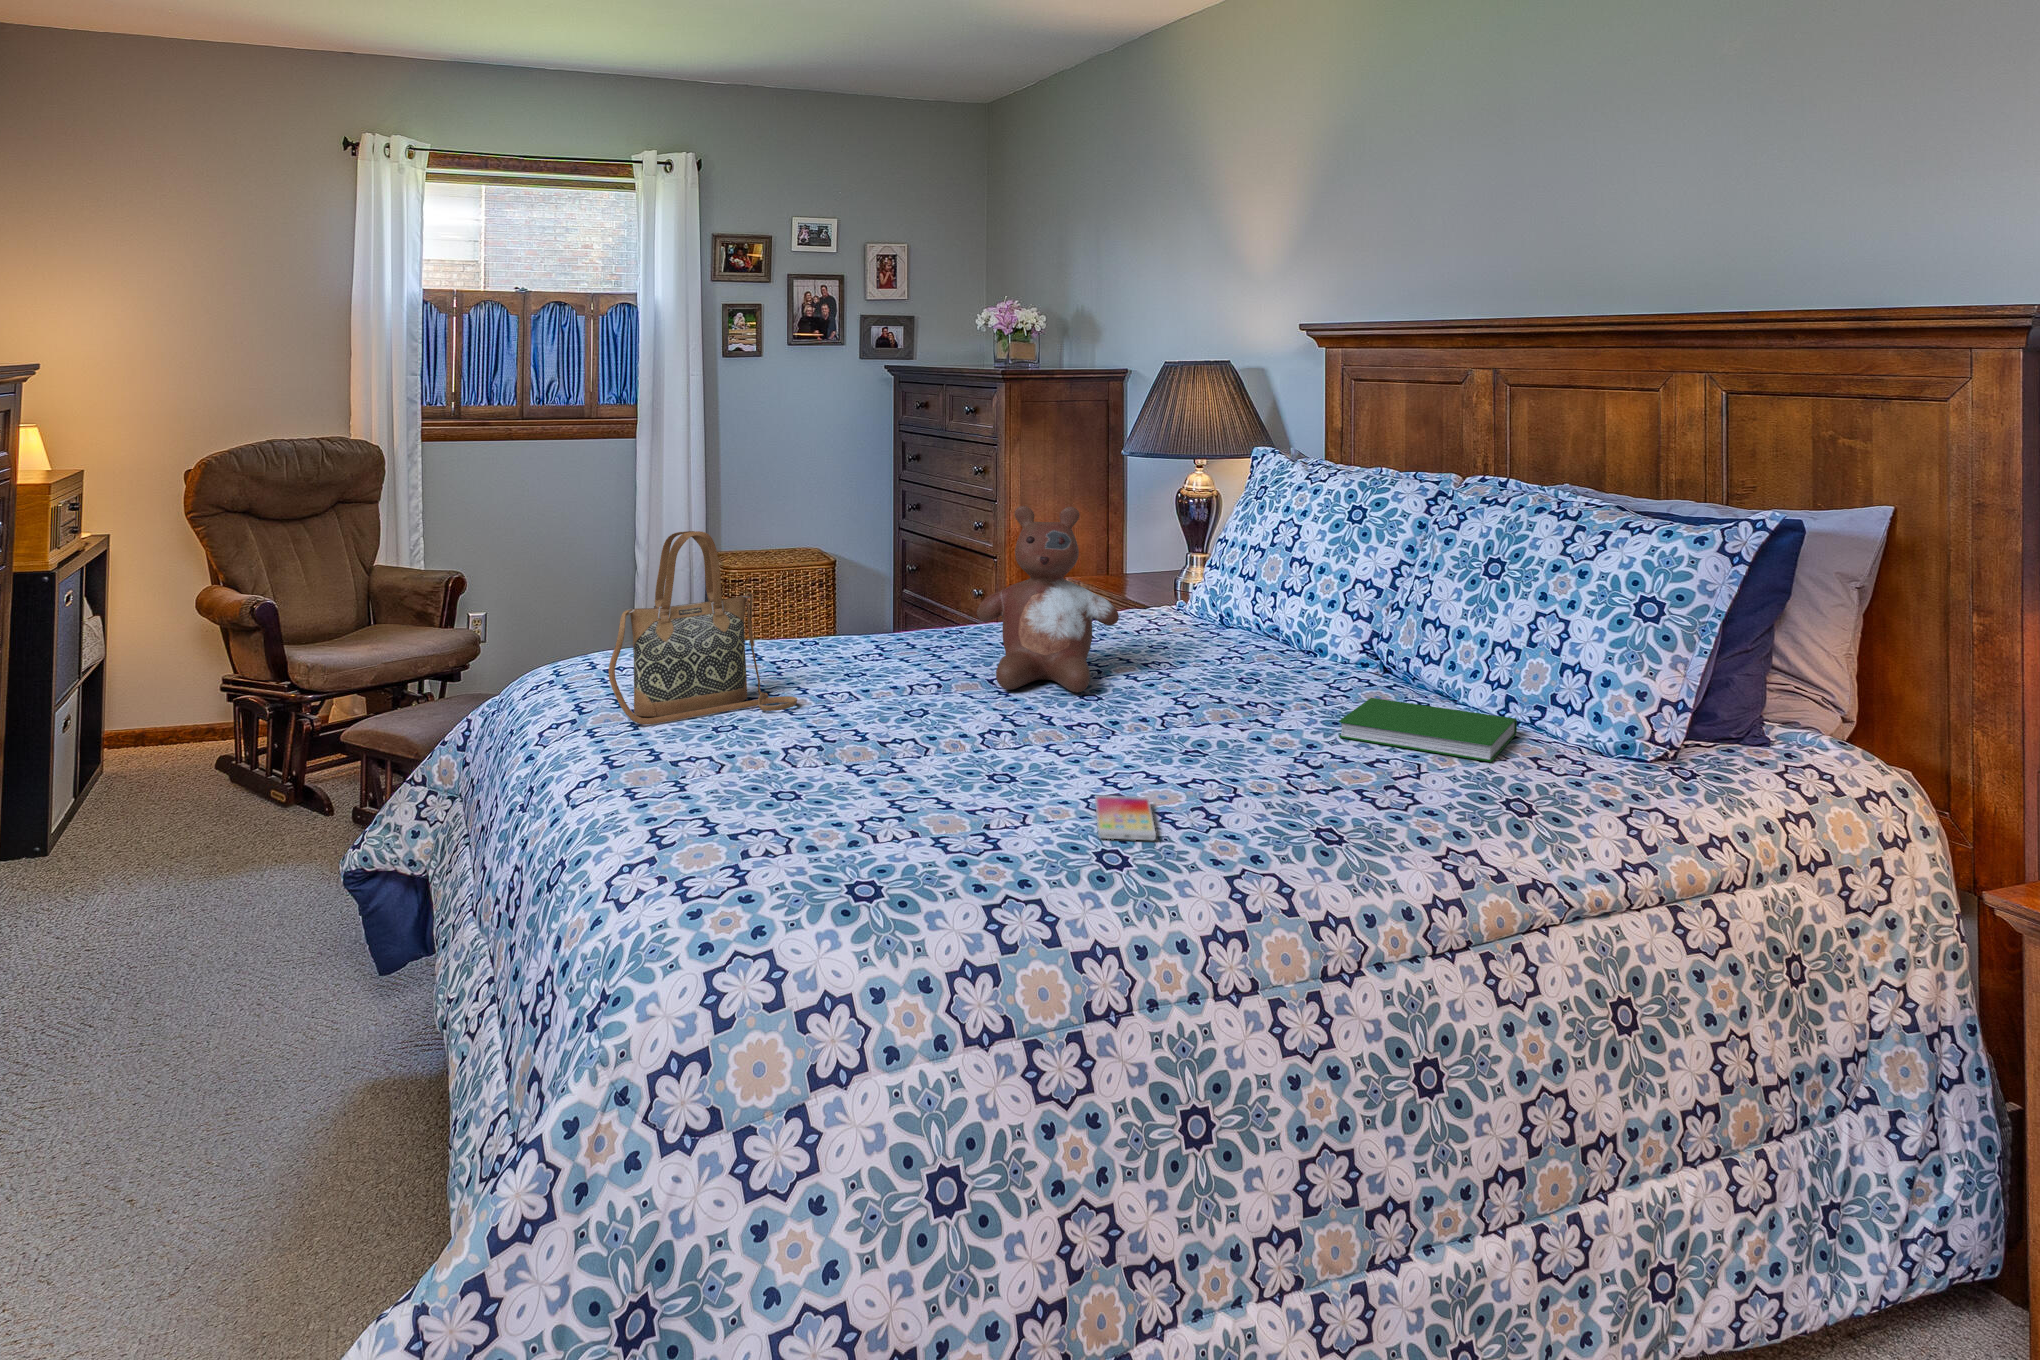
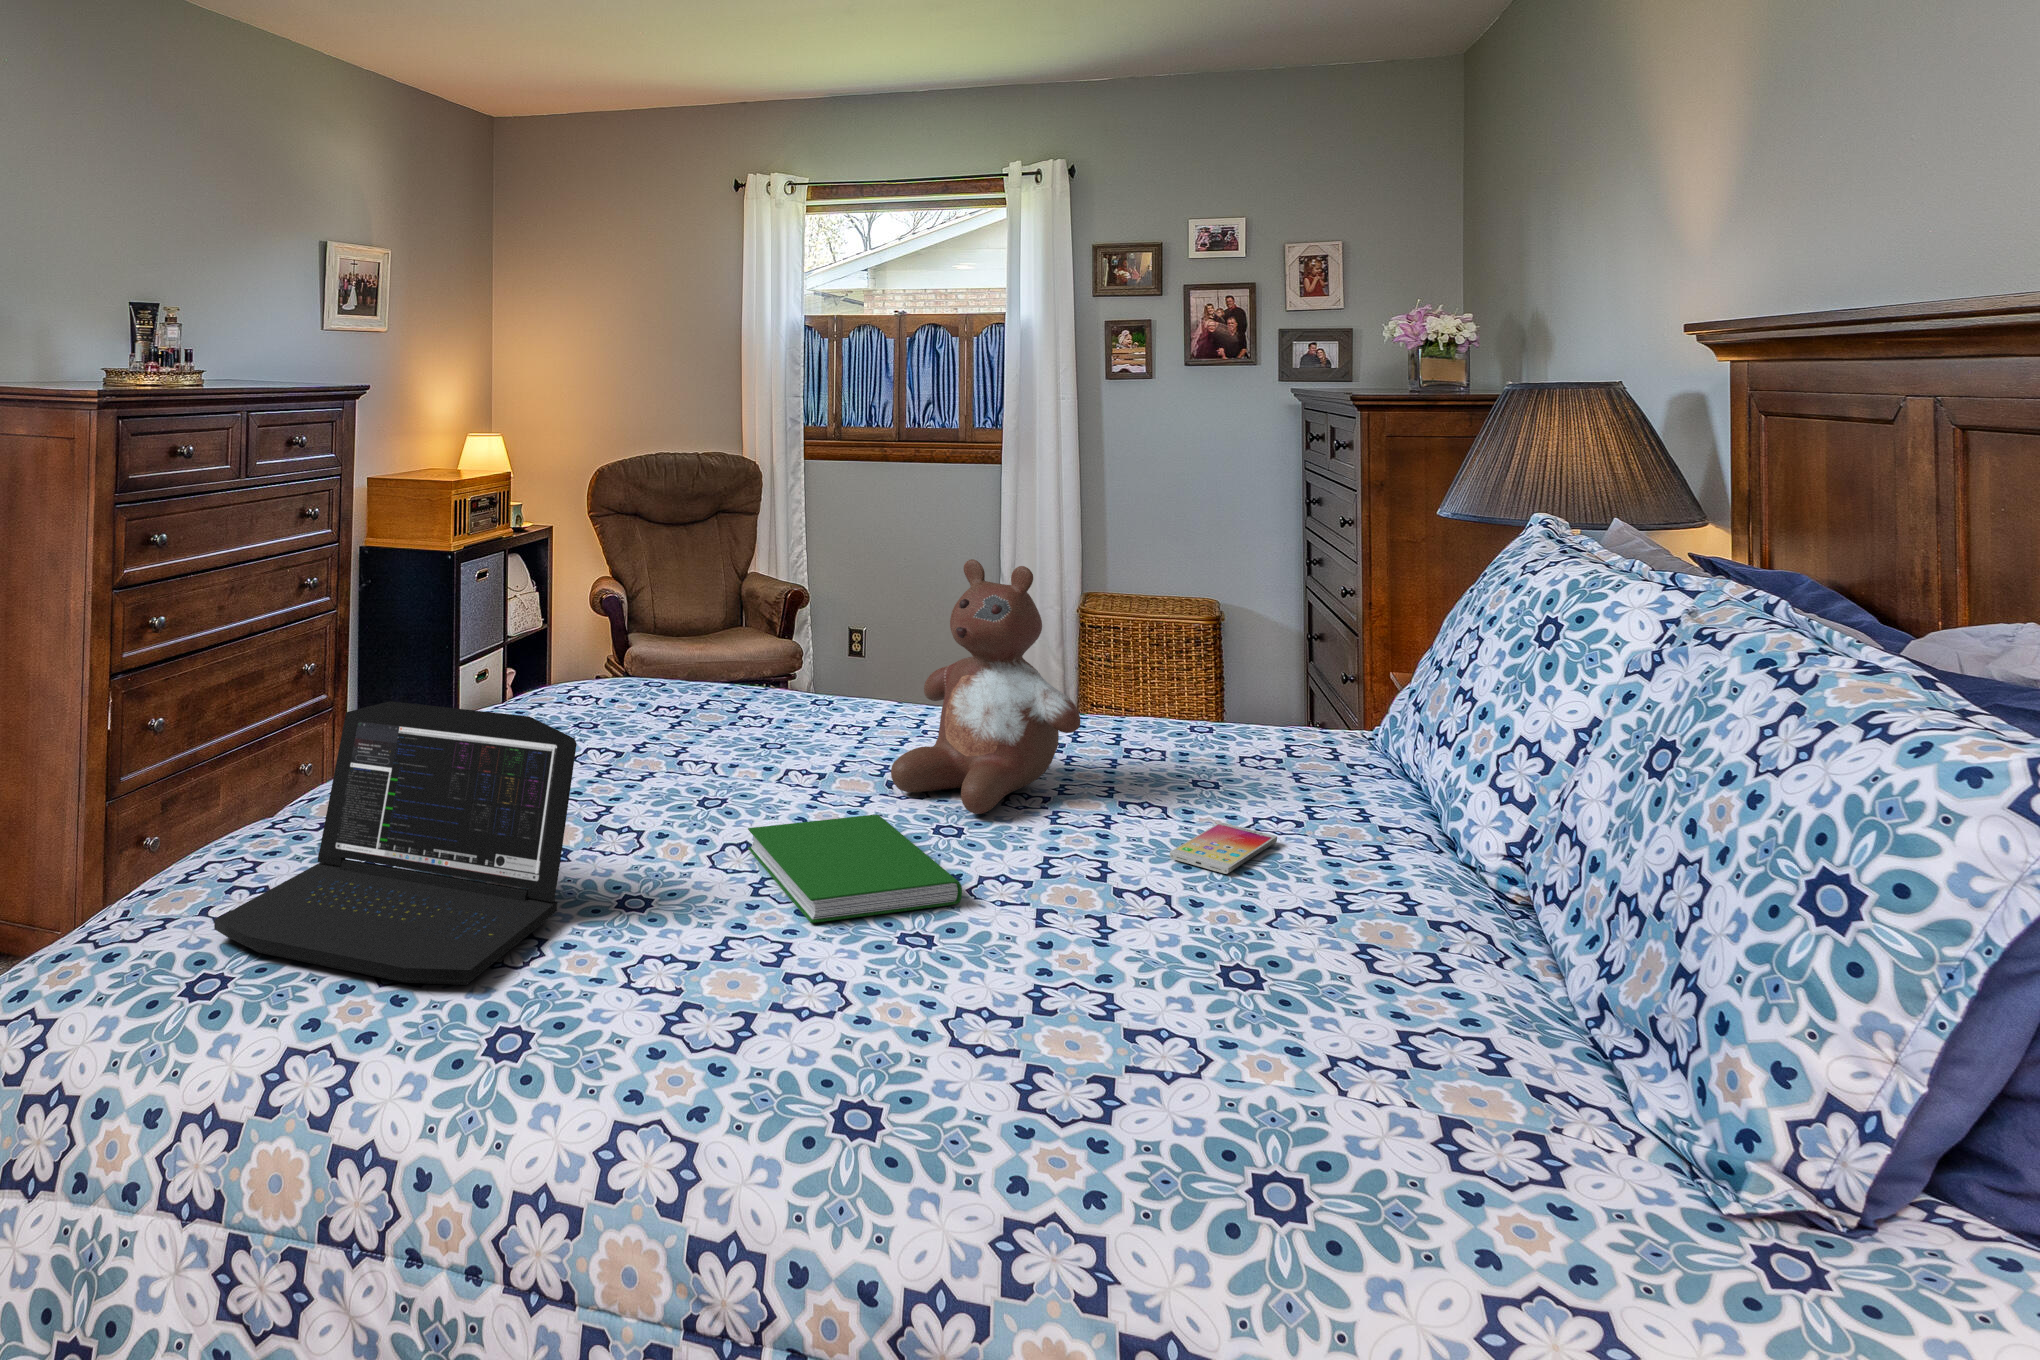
handbag: present [609,531,797,725] -> none [475,552,666,761]
laptop: none [743,651,1026,873] -> present [214,701,577,985]
hardcover book: present [1339,698,1517,762] -> present [748,815,962,923]
smartphone: present [1095,795,1156,840] -> present [1170,822,1277,874]

